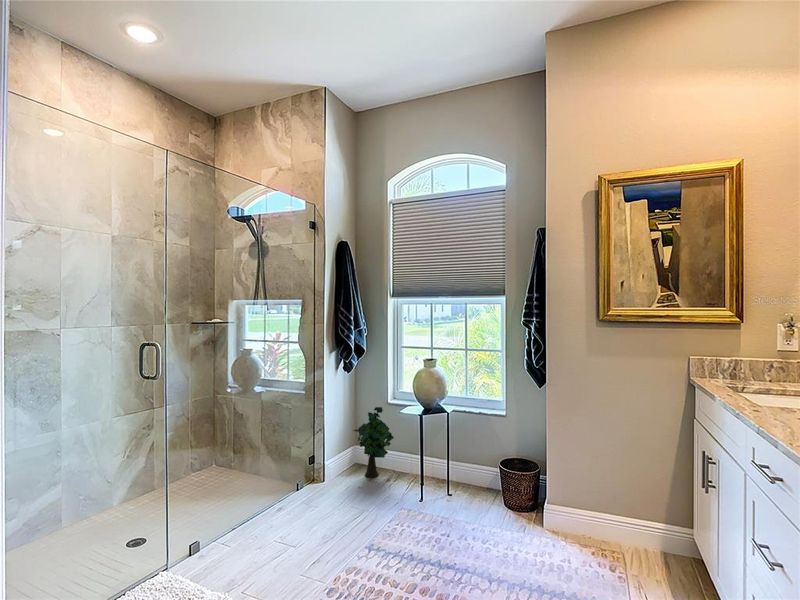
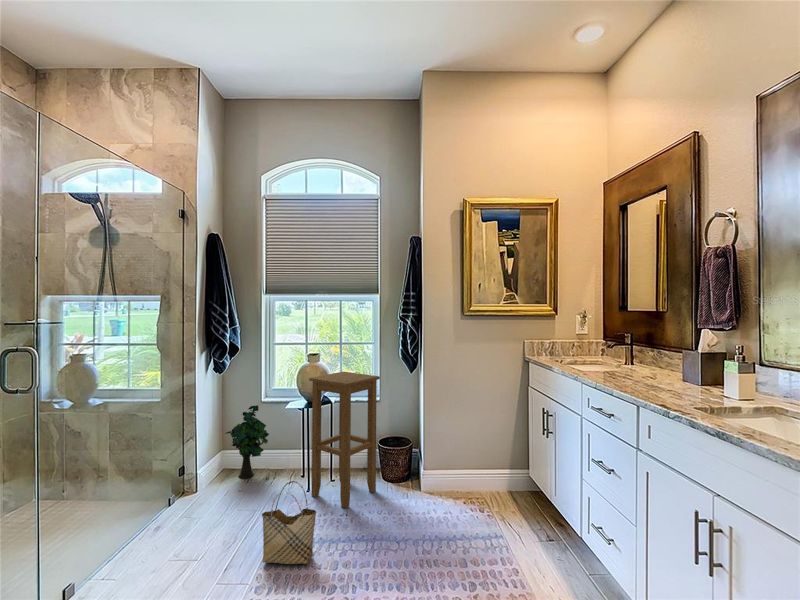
stool: none [419,380,495,529] -> present [309,372,380,509]
woven basket: none [346,489,398,578] -> present [262,481,317,564]

